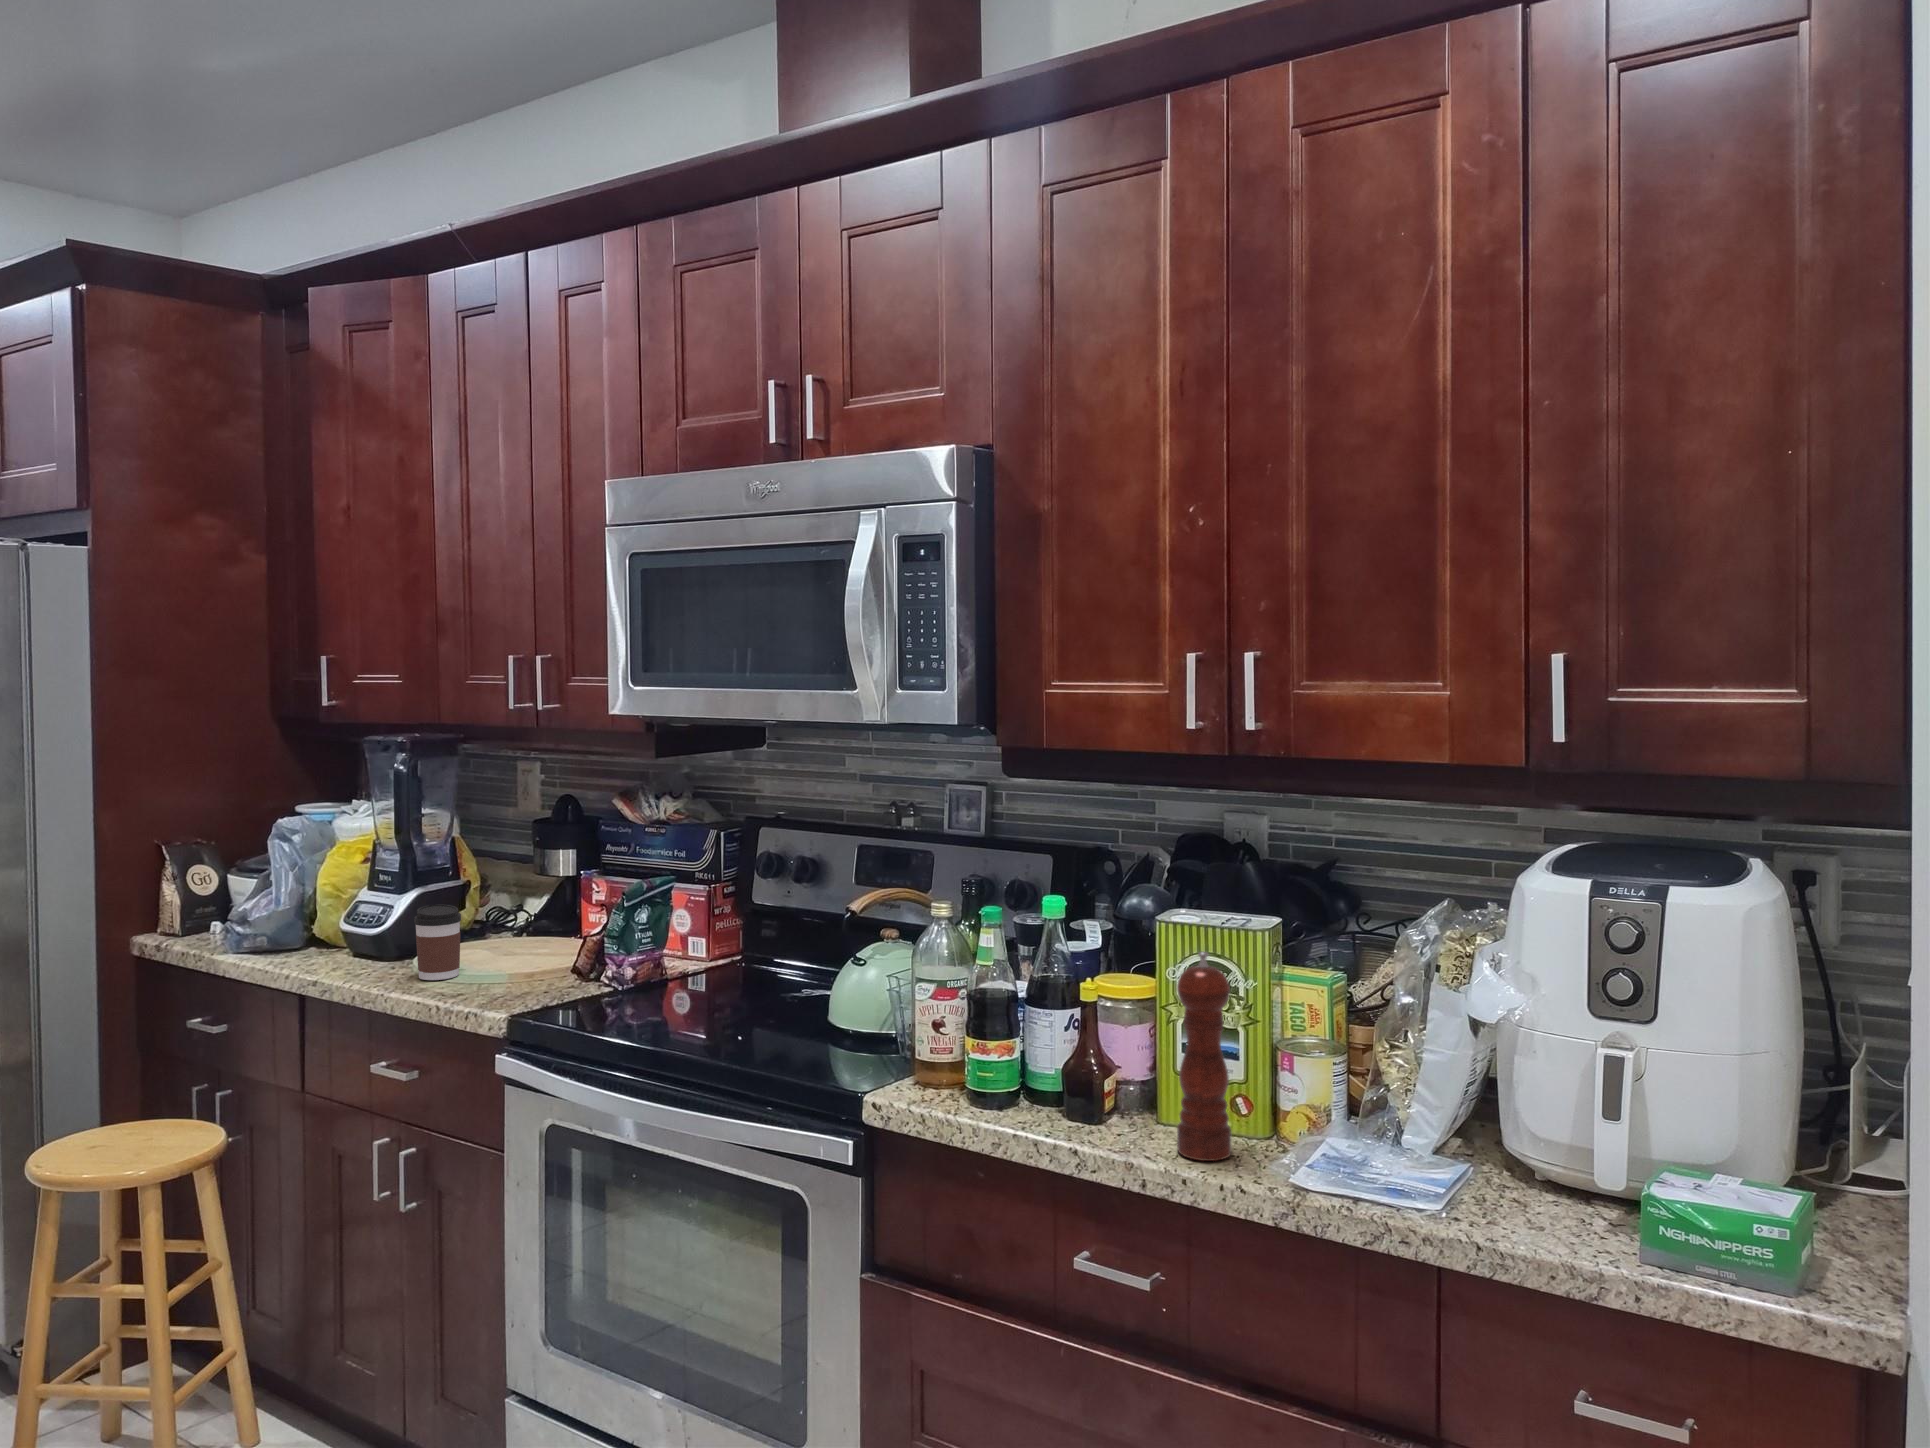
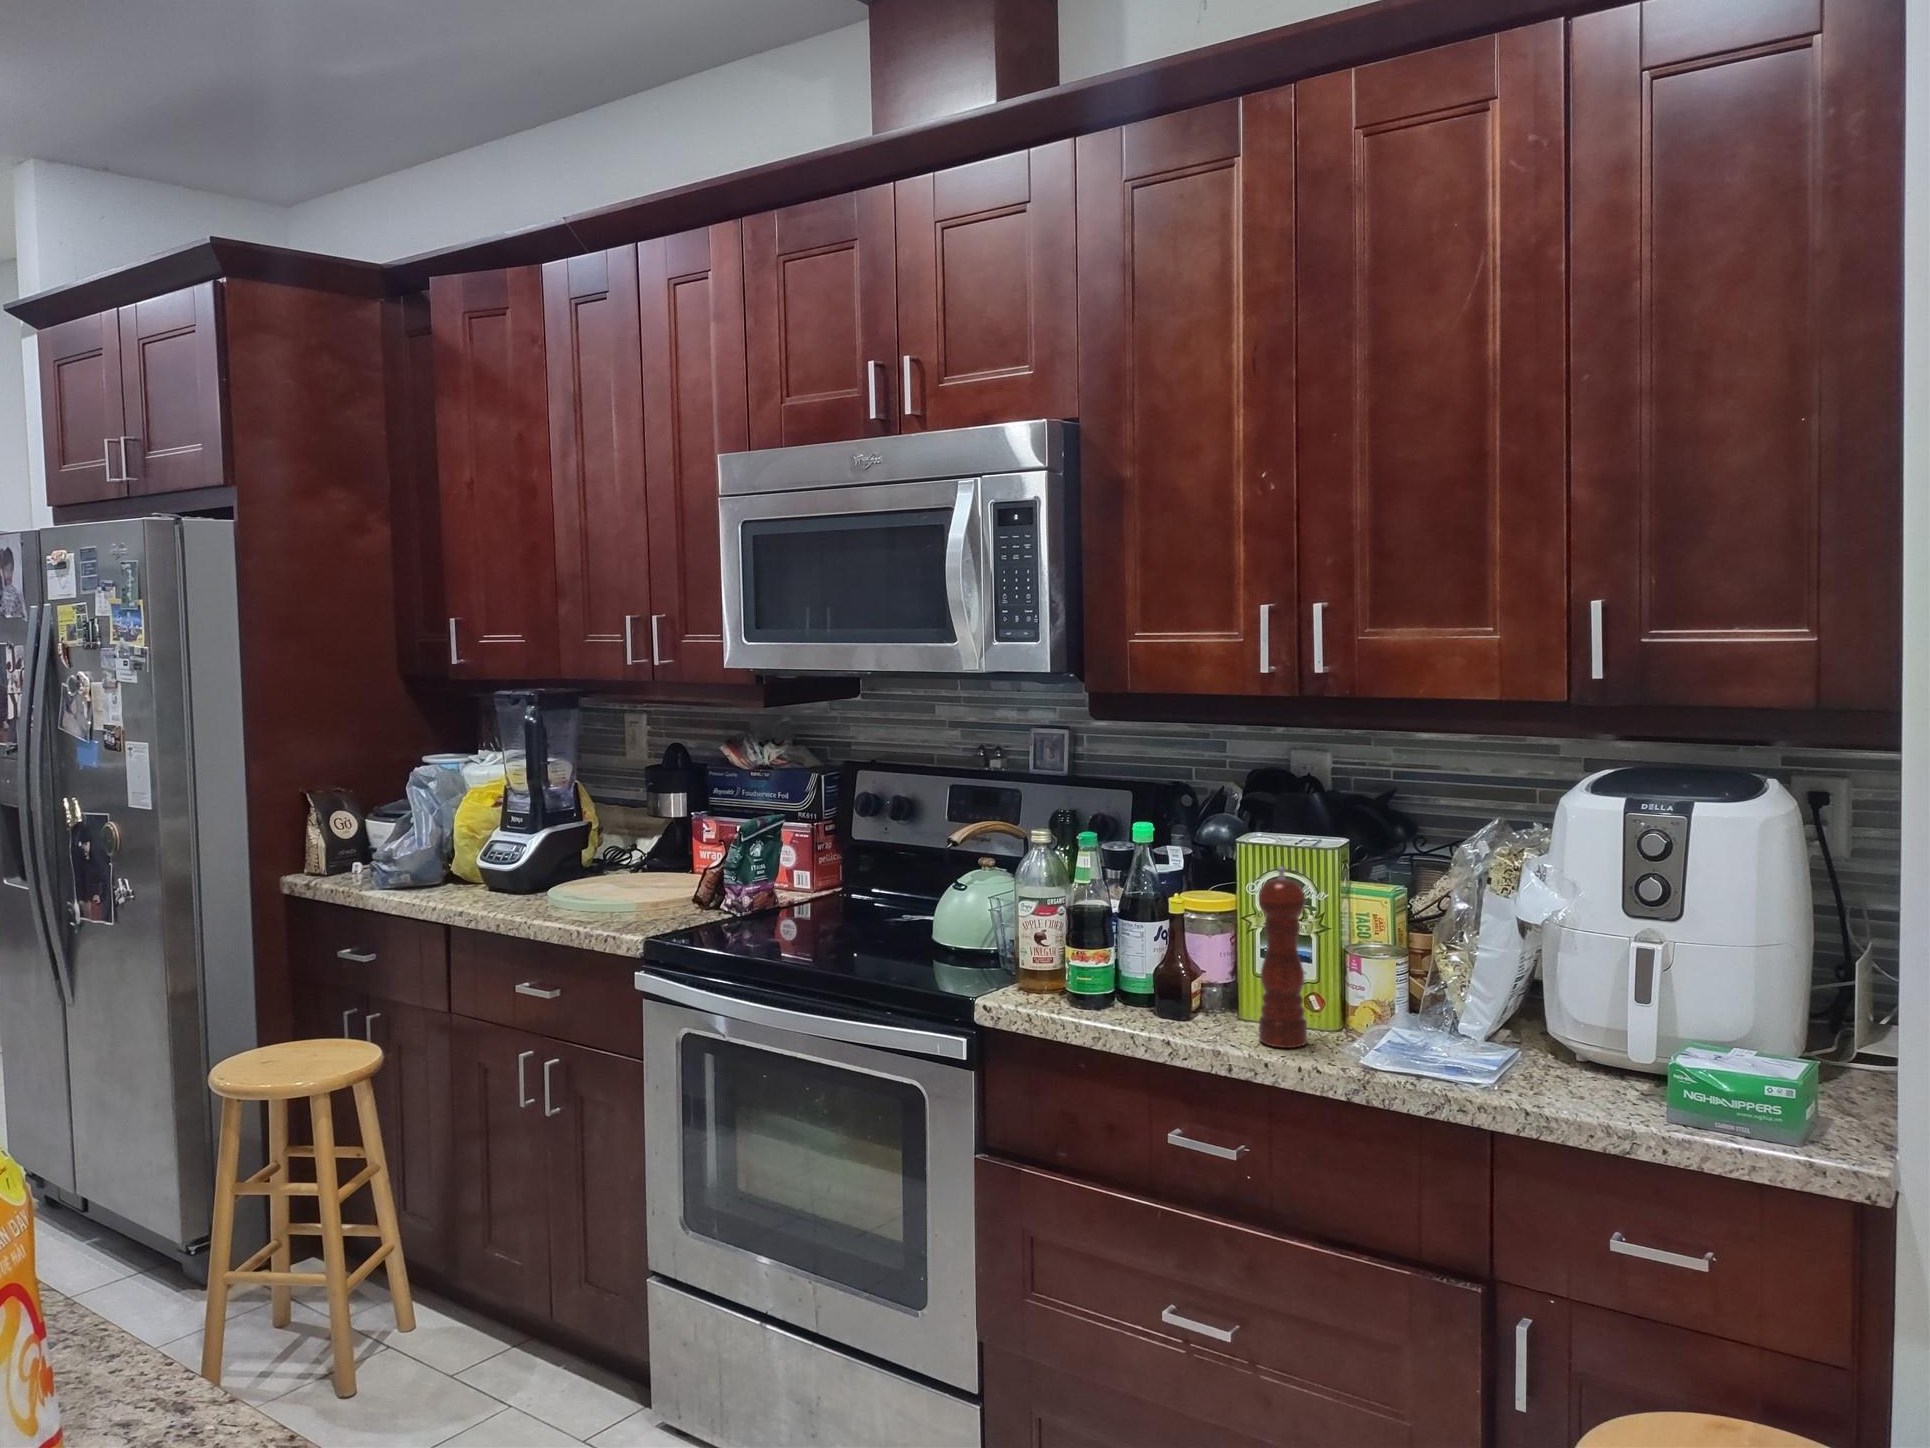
coffee cup: present [414,905,461,980] -> none [550,842,592,910]

